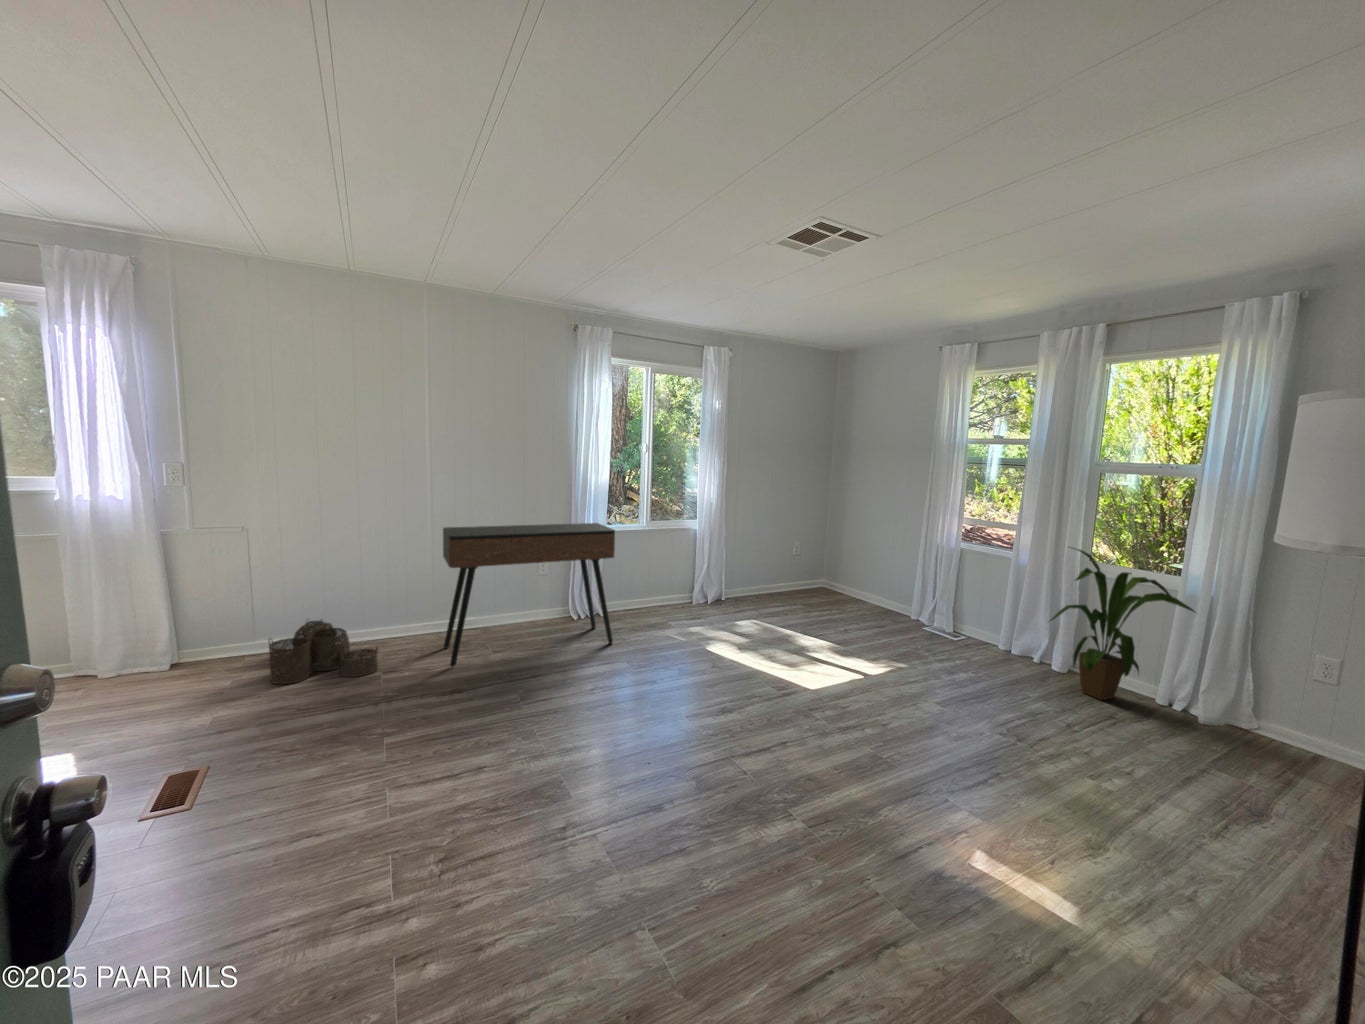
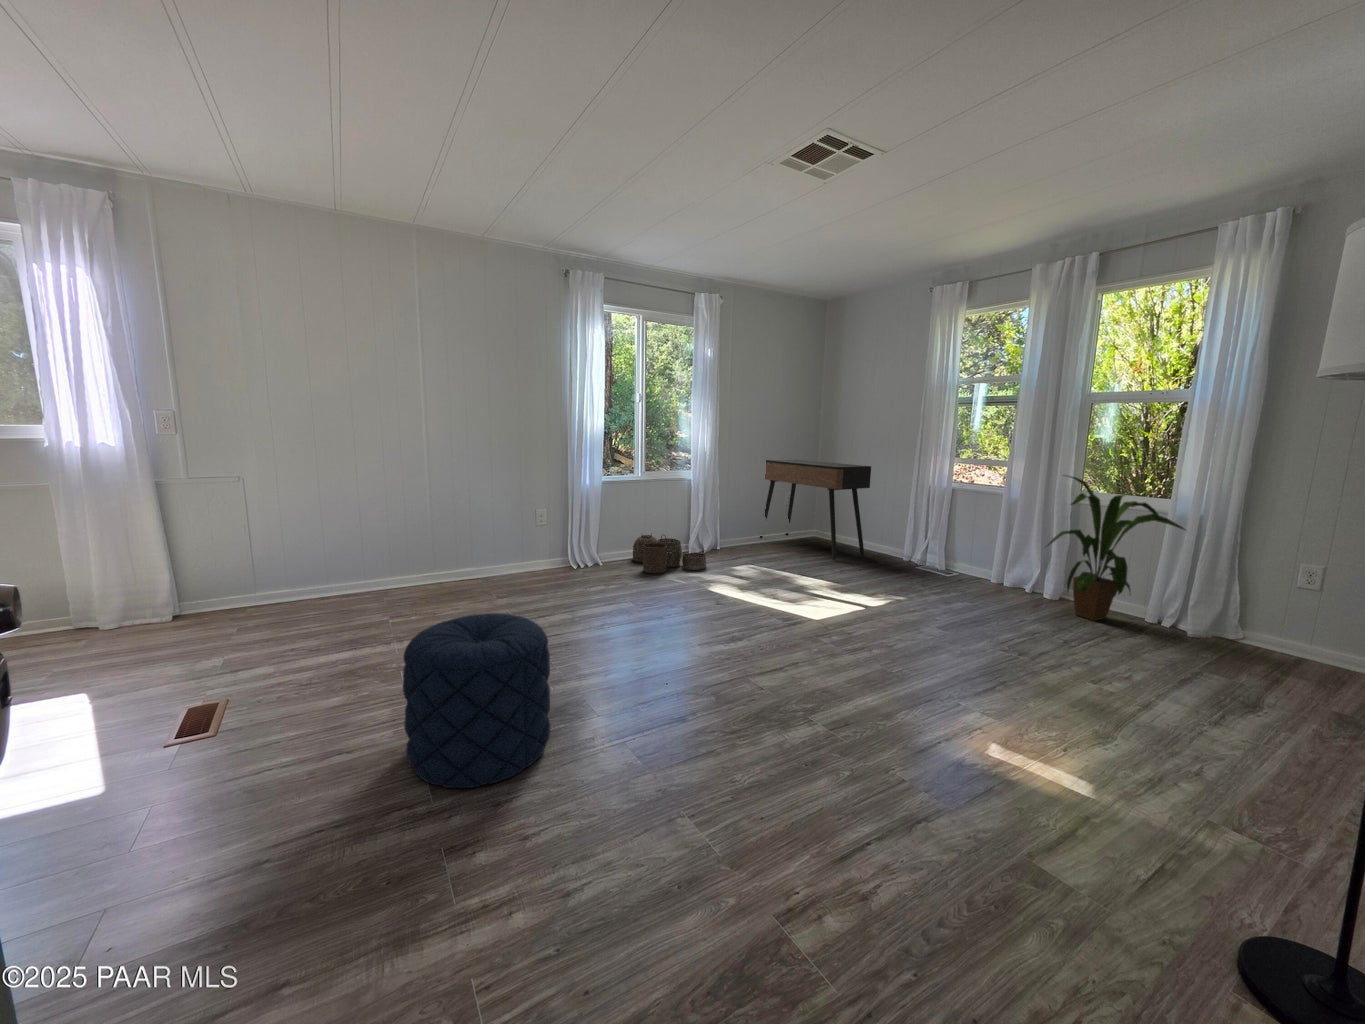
console table: present [443,523,615,666] -> present [759,460,871,560]
woven basket: present [268,620,378,684] -> present [633,534,706,573]
pouf: none [373,694,522,884] -> present [403,613,550,788]

